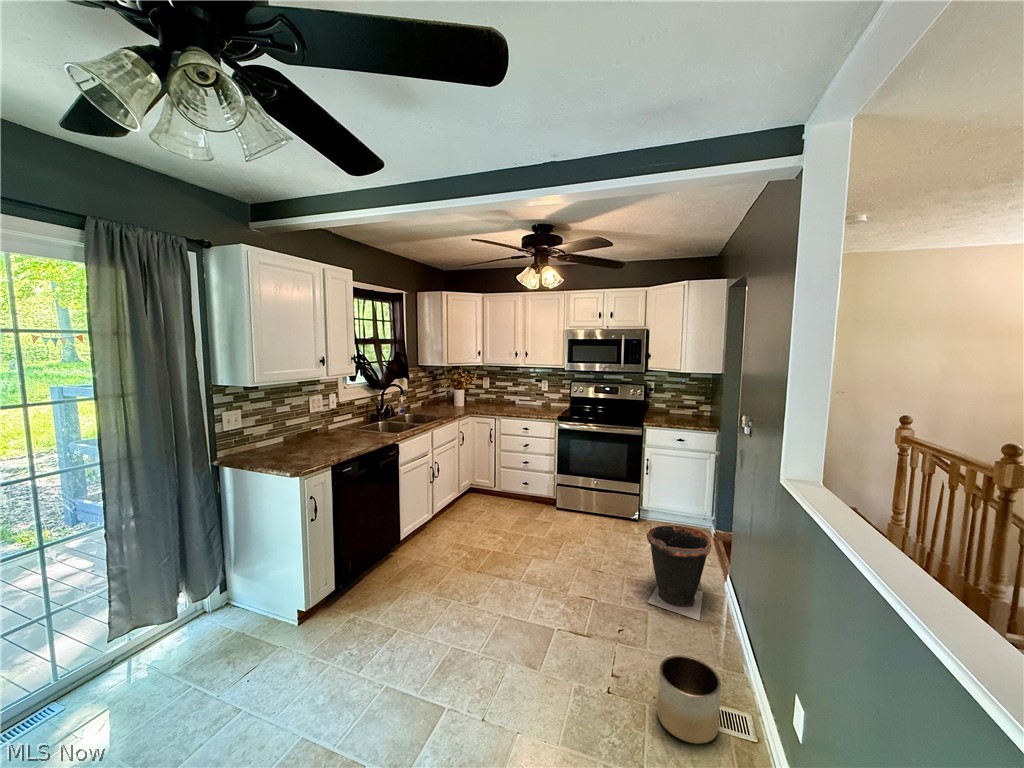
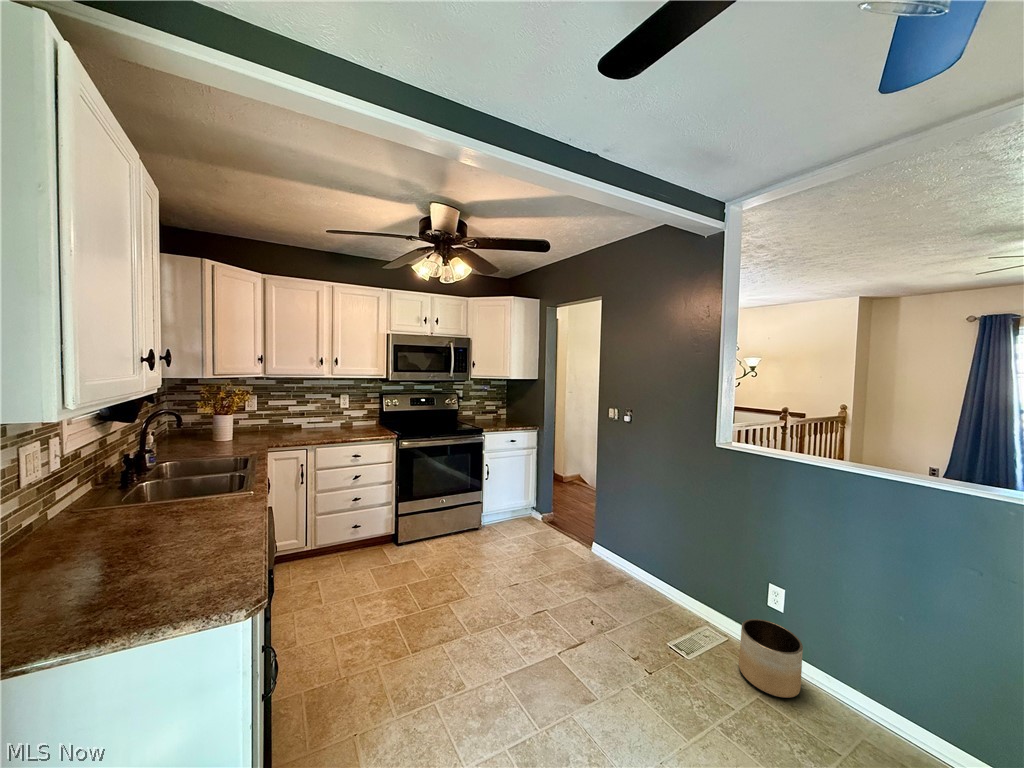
waste bin: present [646,525,711,620] -> none [580,514,645,598]

